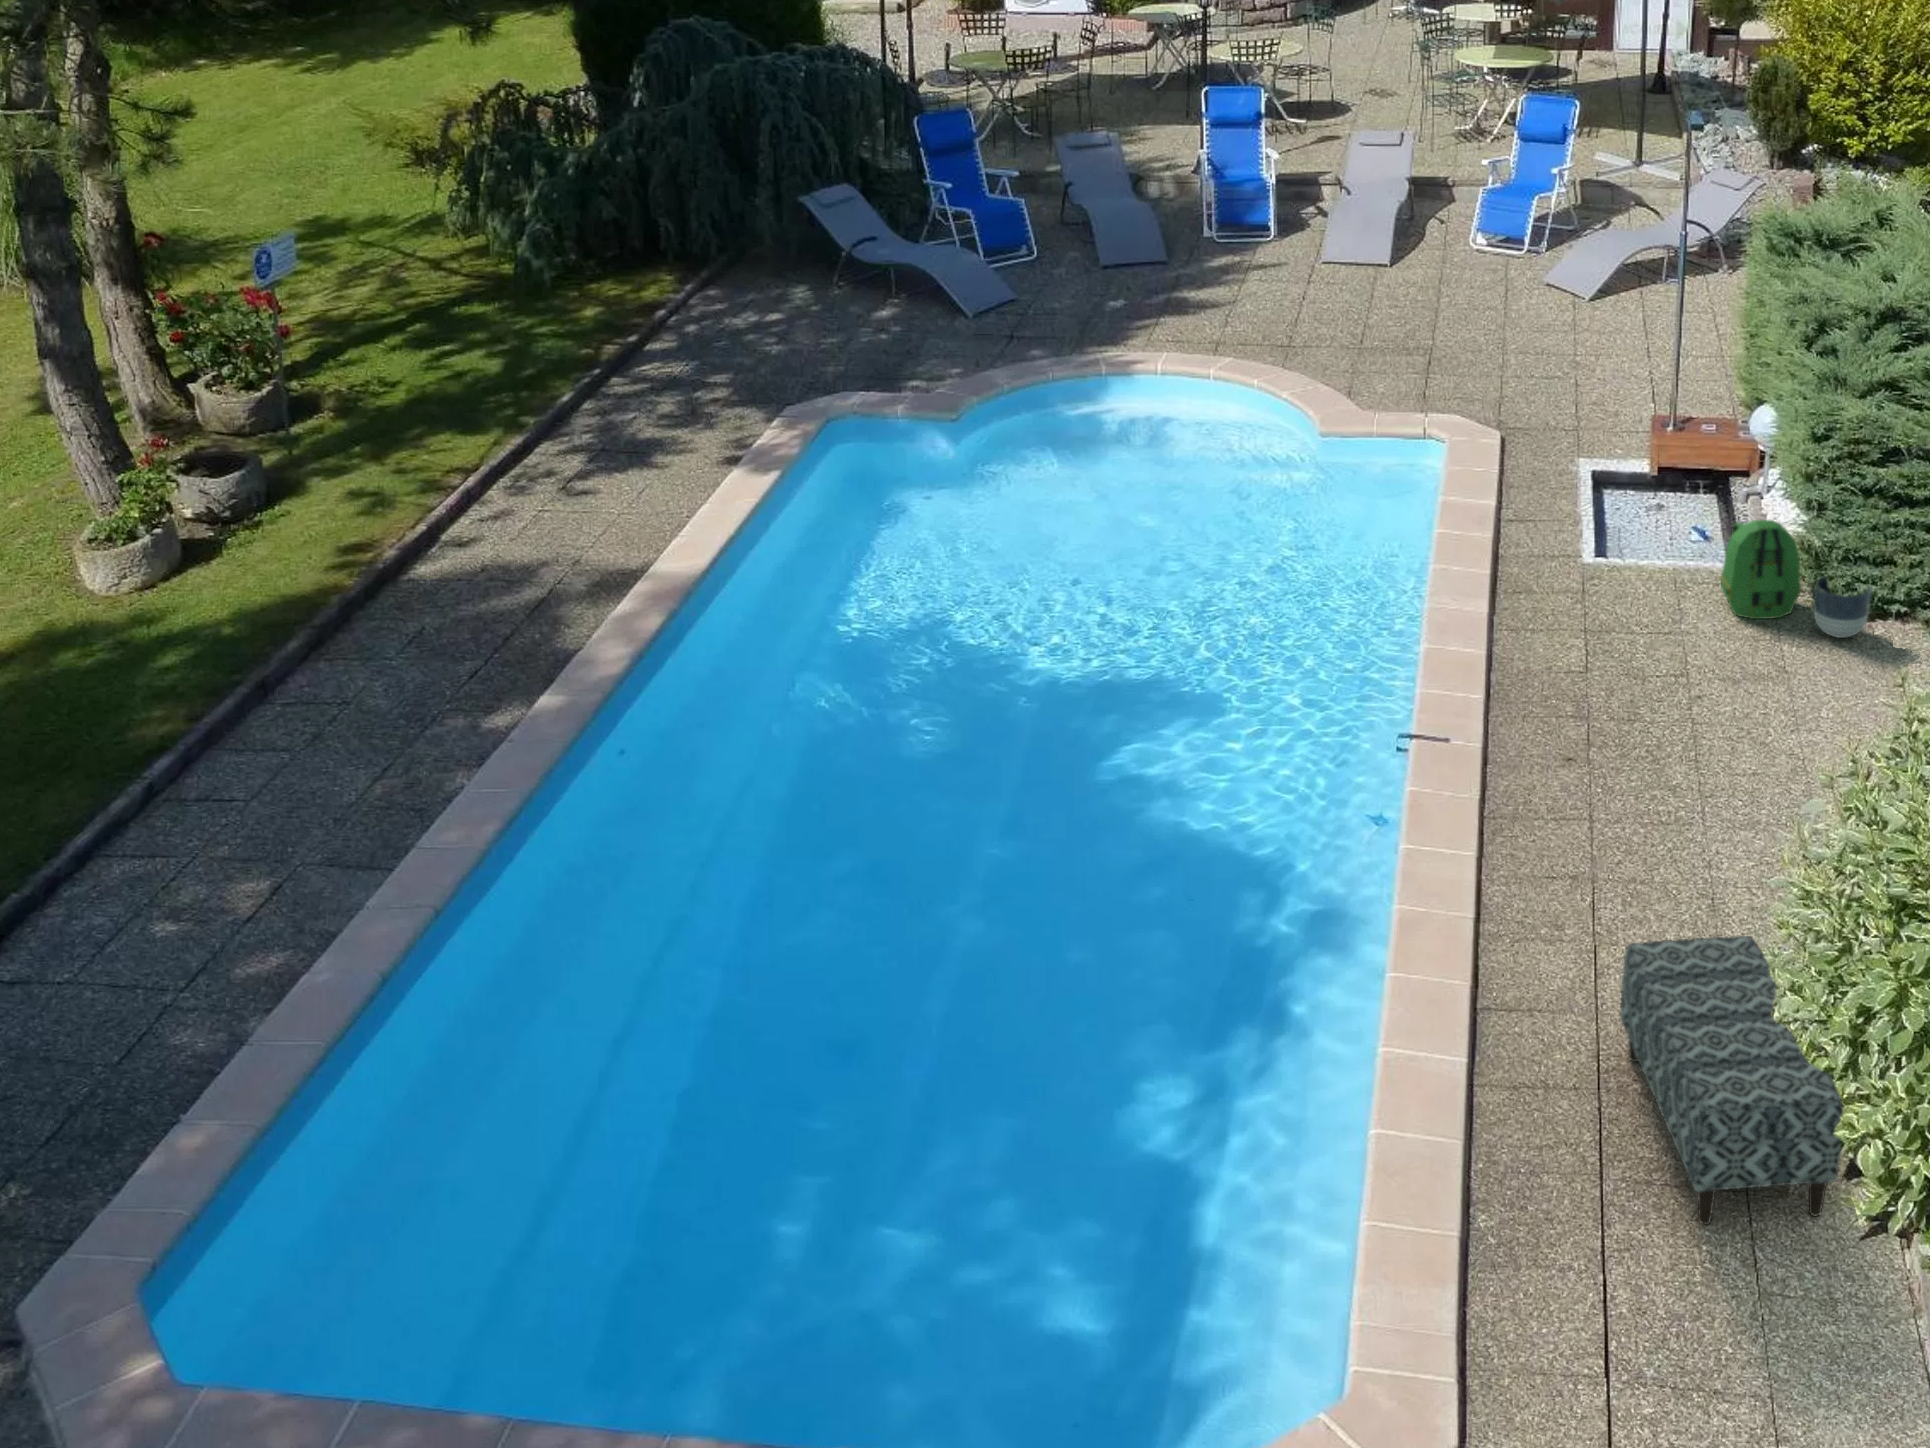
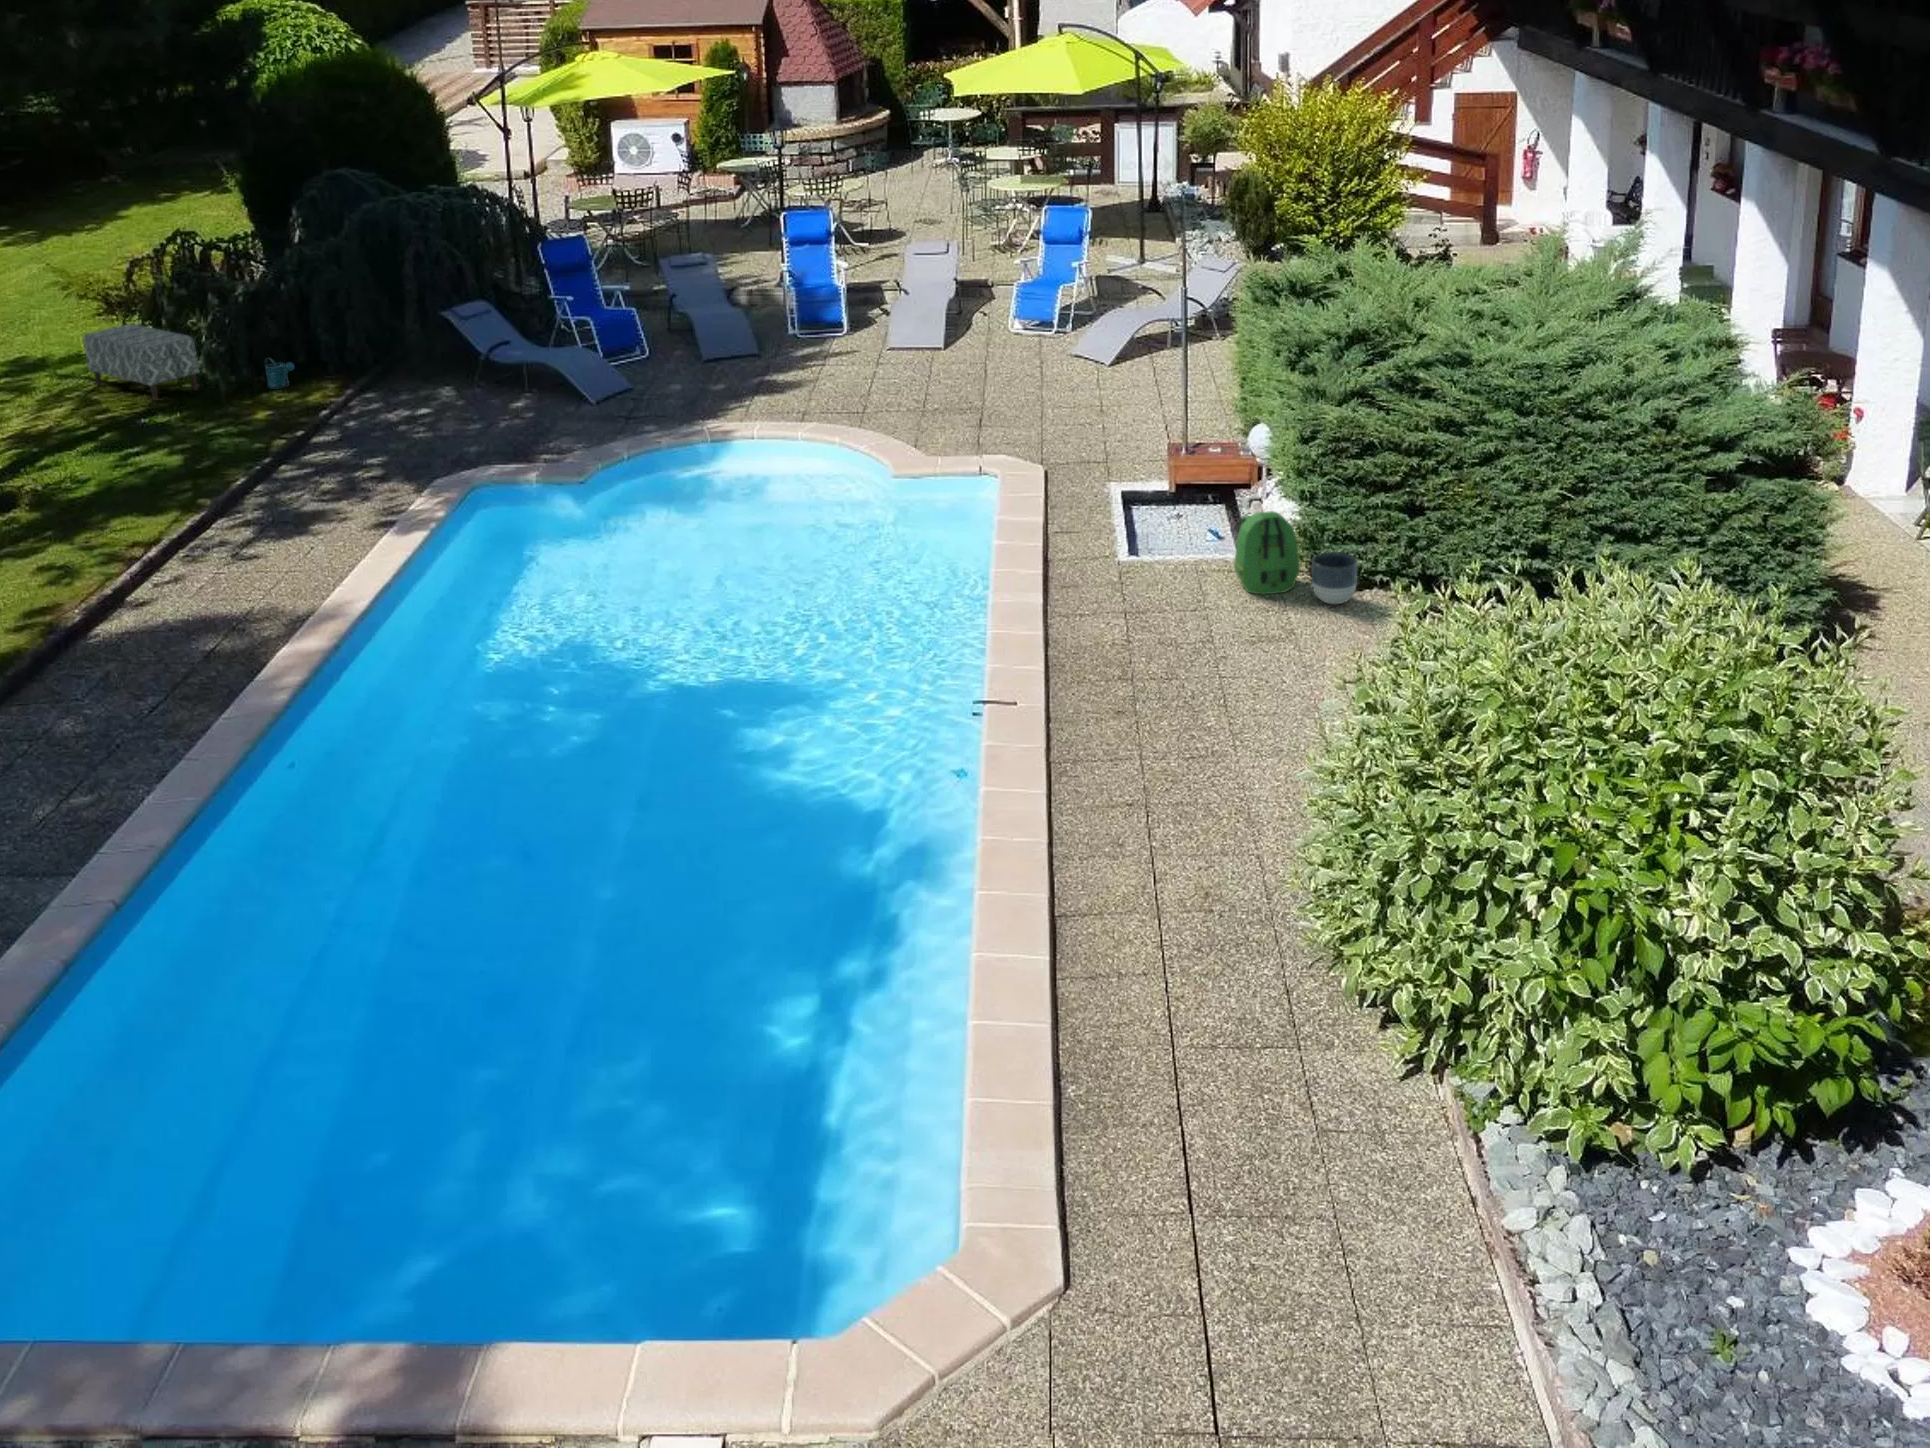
watering can: none [591,244,625,280] -> present [265,358,295,389]
bench: present [1620,936,1843,1225] -> present [83,324,200,401]

